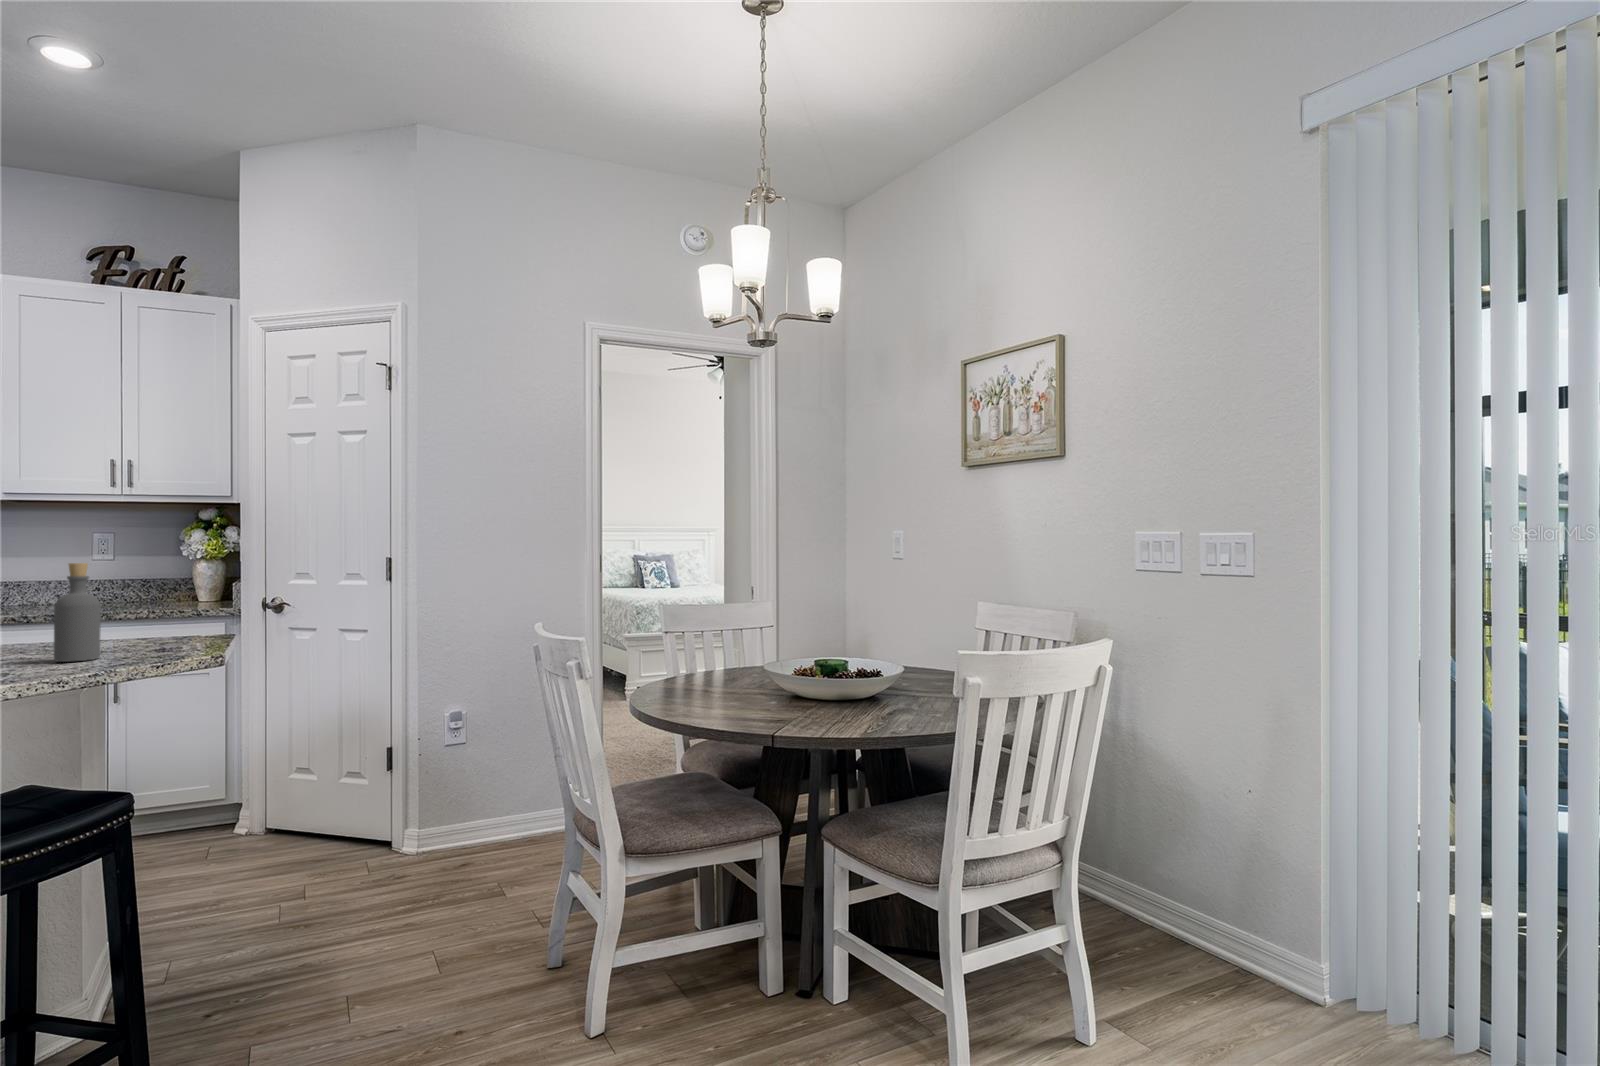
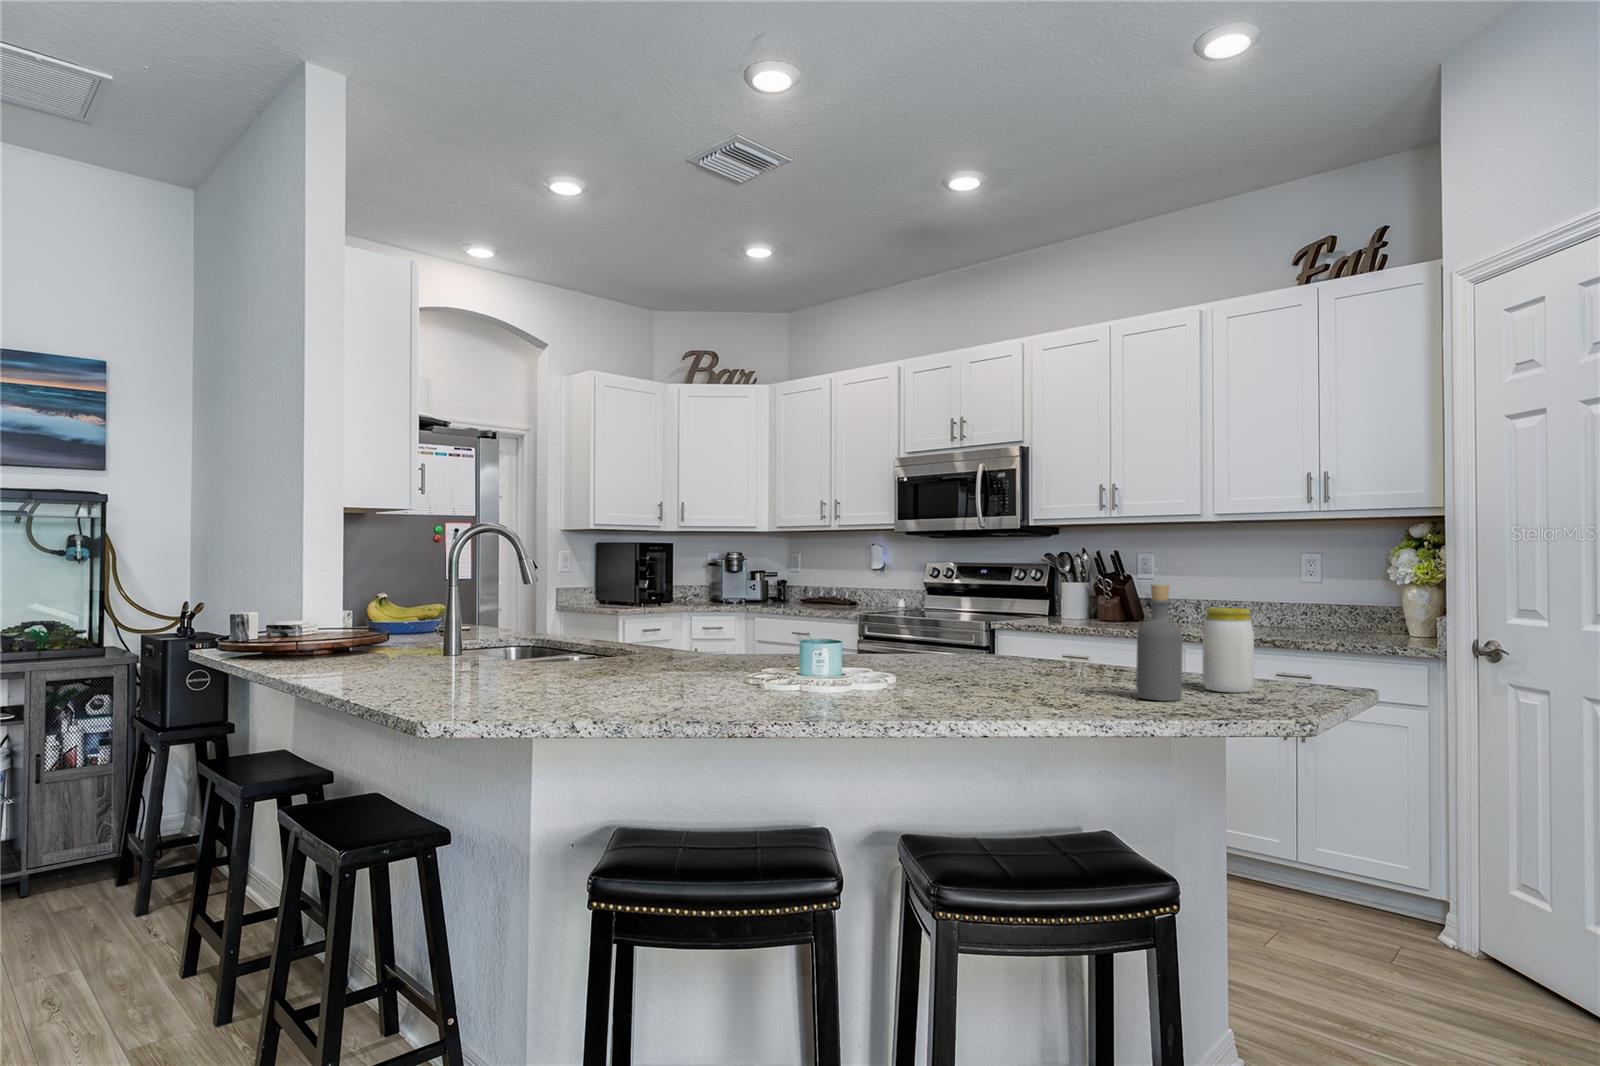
jar: none [106,580,154,649] -> present [1203,608,1254,693]

